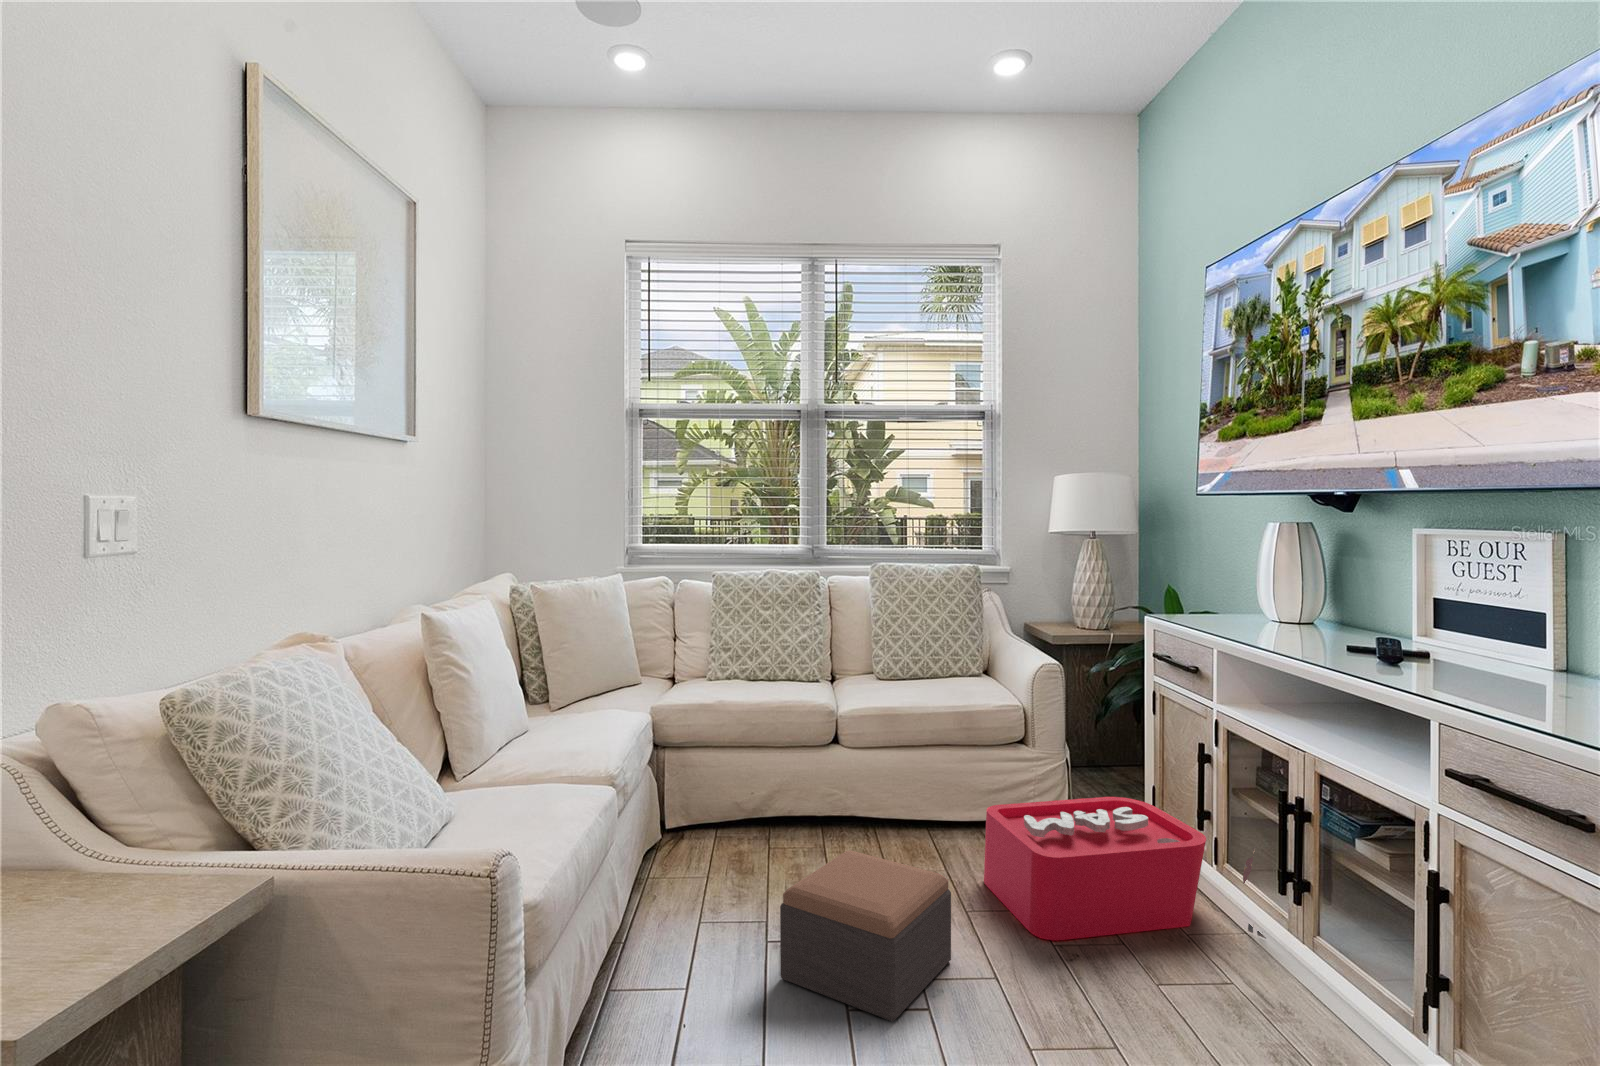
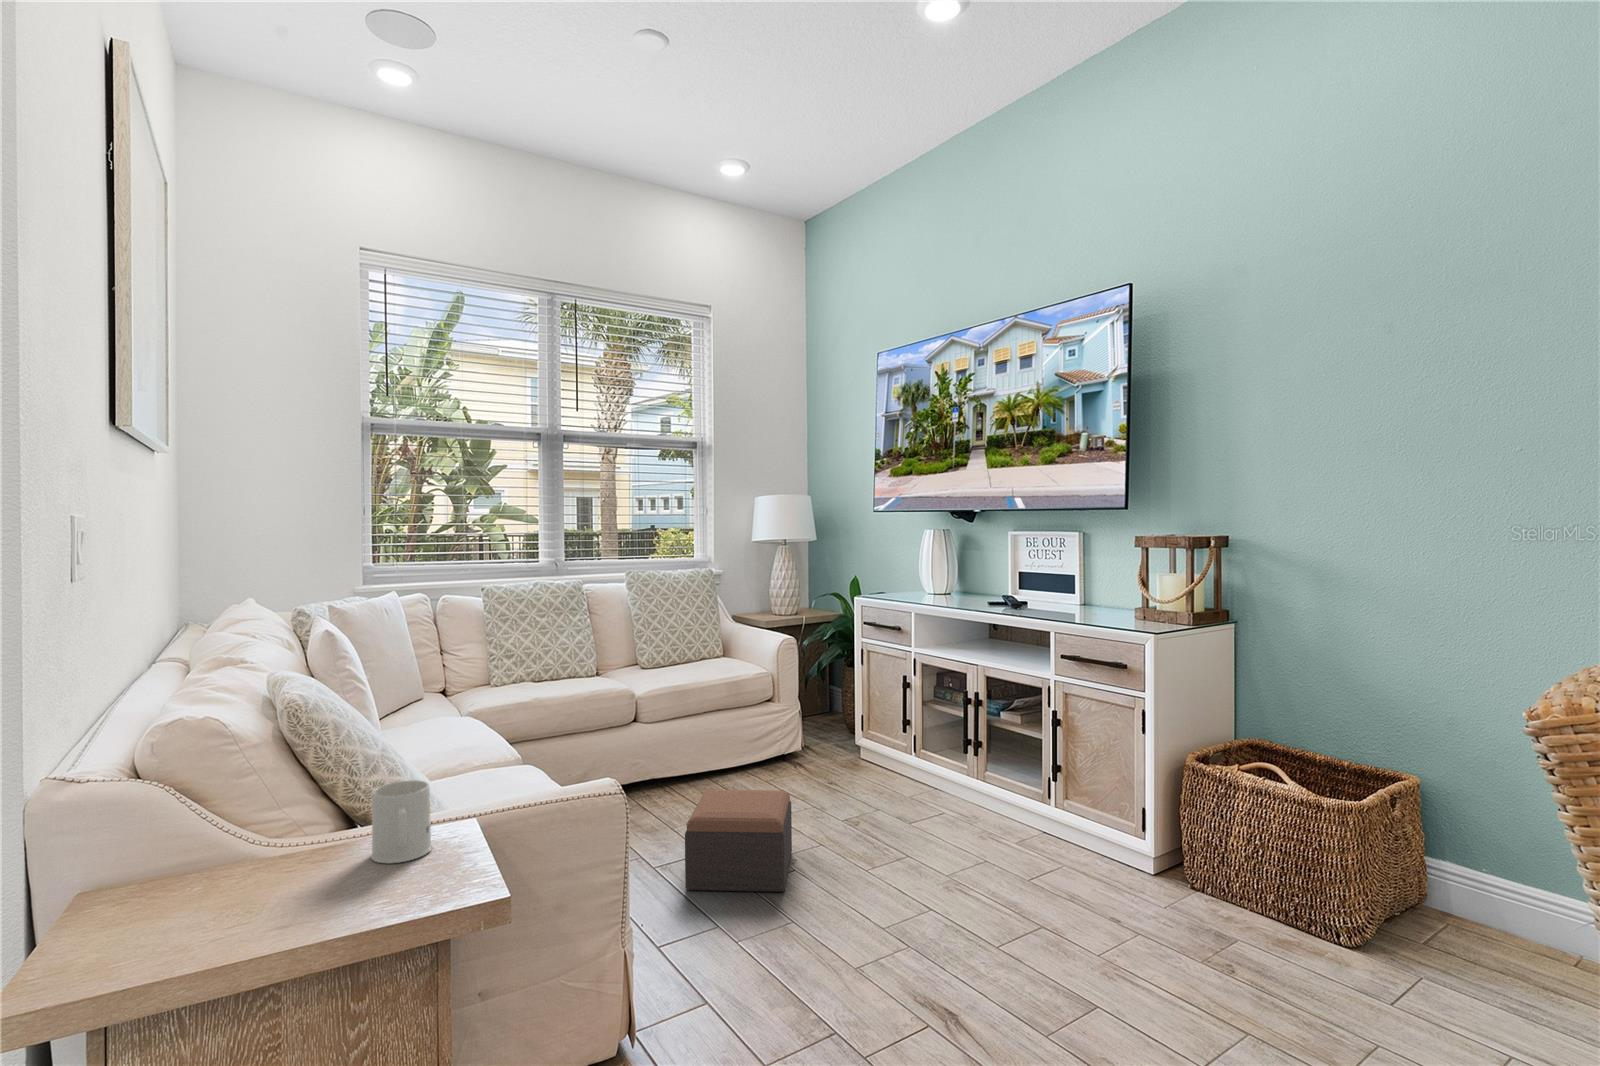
storage bin: present [984,797,1266,940] -> none [775,730,959,827]
mug: none [116,807,209,910] -> present [371,780,432,864]

